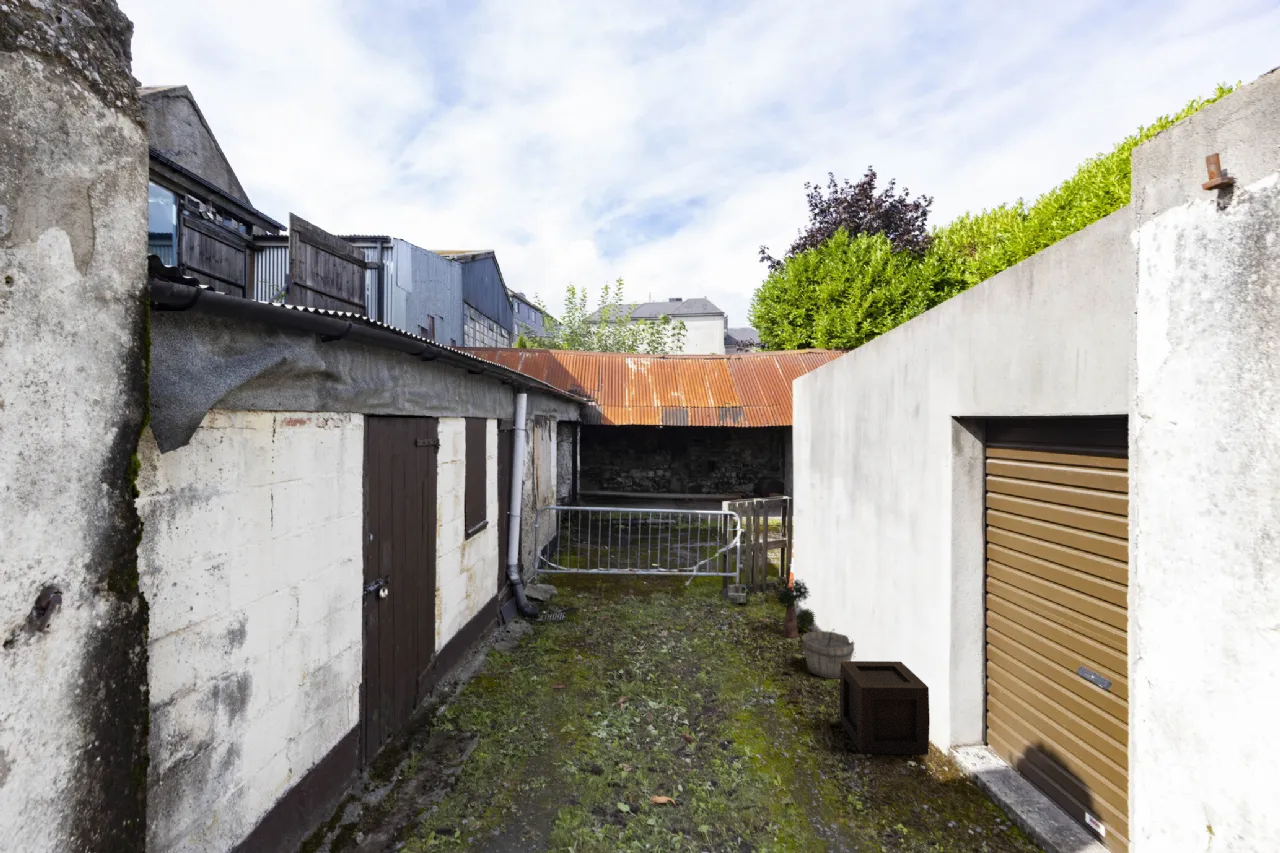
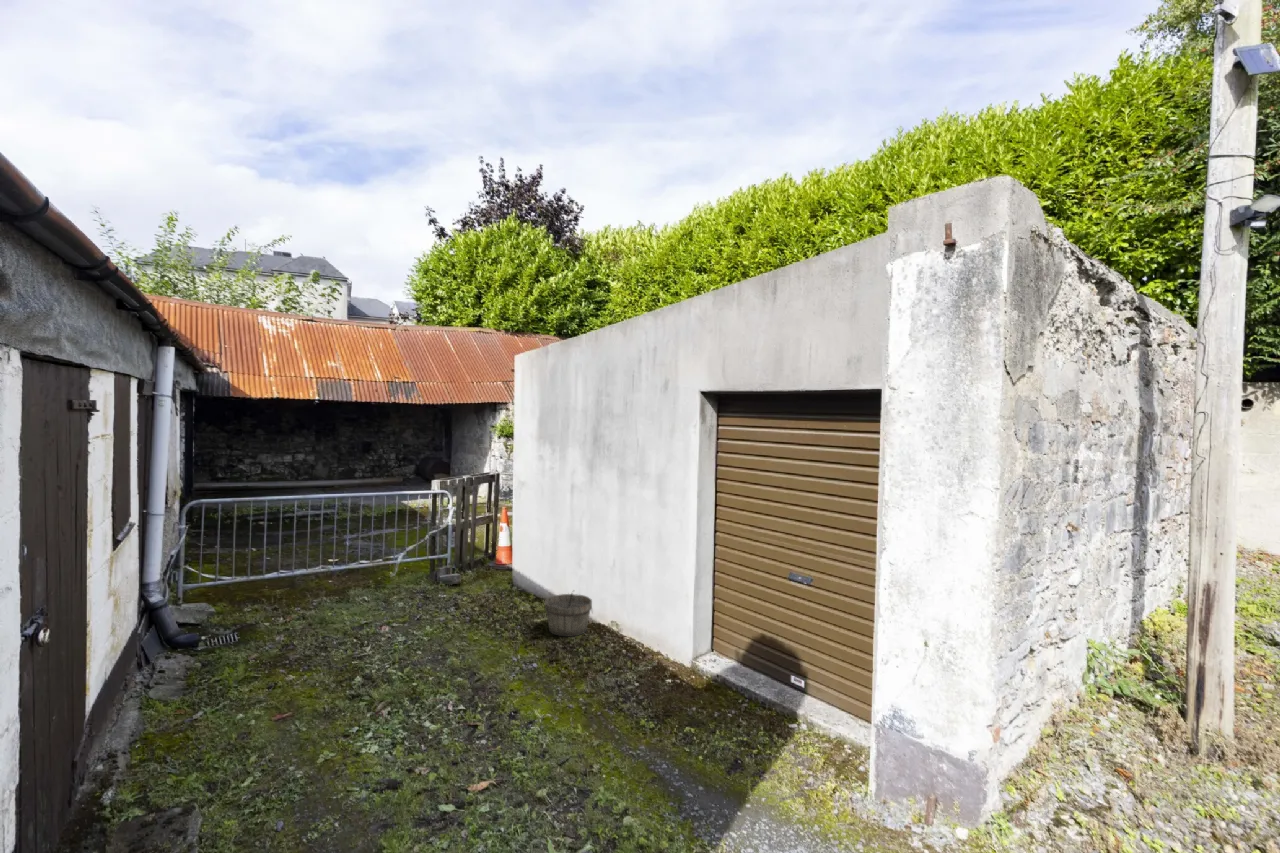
potted plant: present [776,580,817,638] -> none [502,549,545,608]
wooden crate: present [840,661,930,754] -> none [602,605,681,690]

